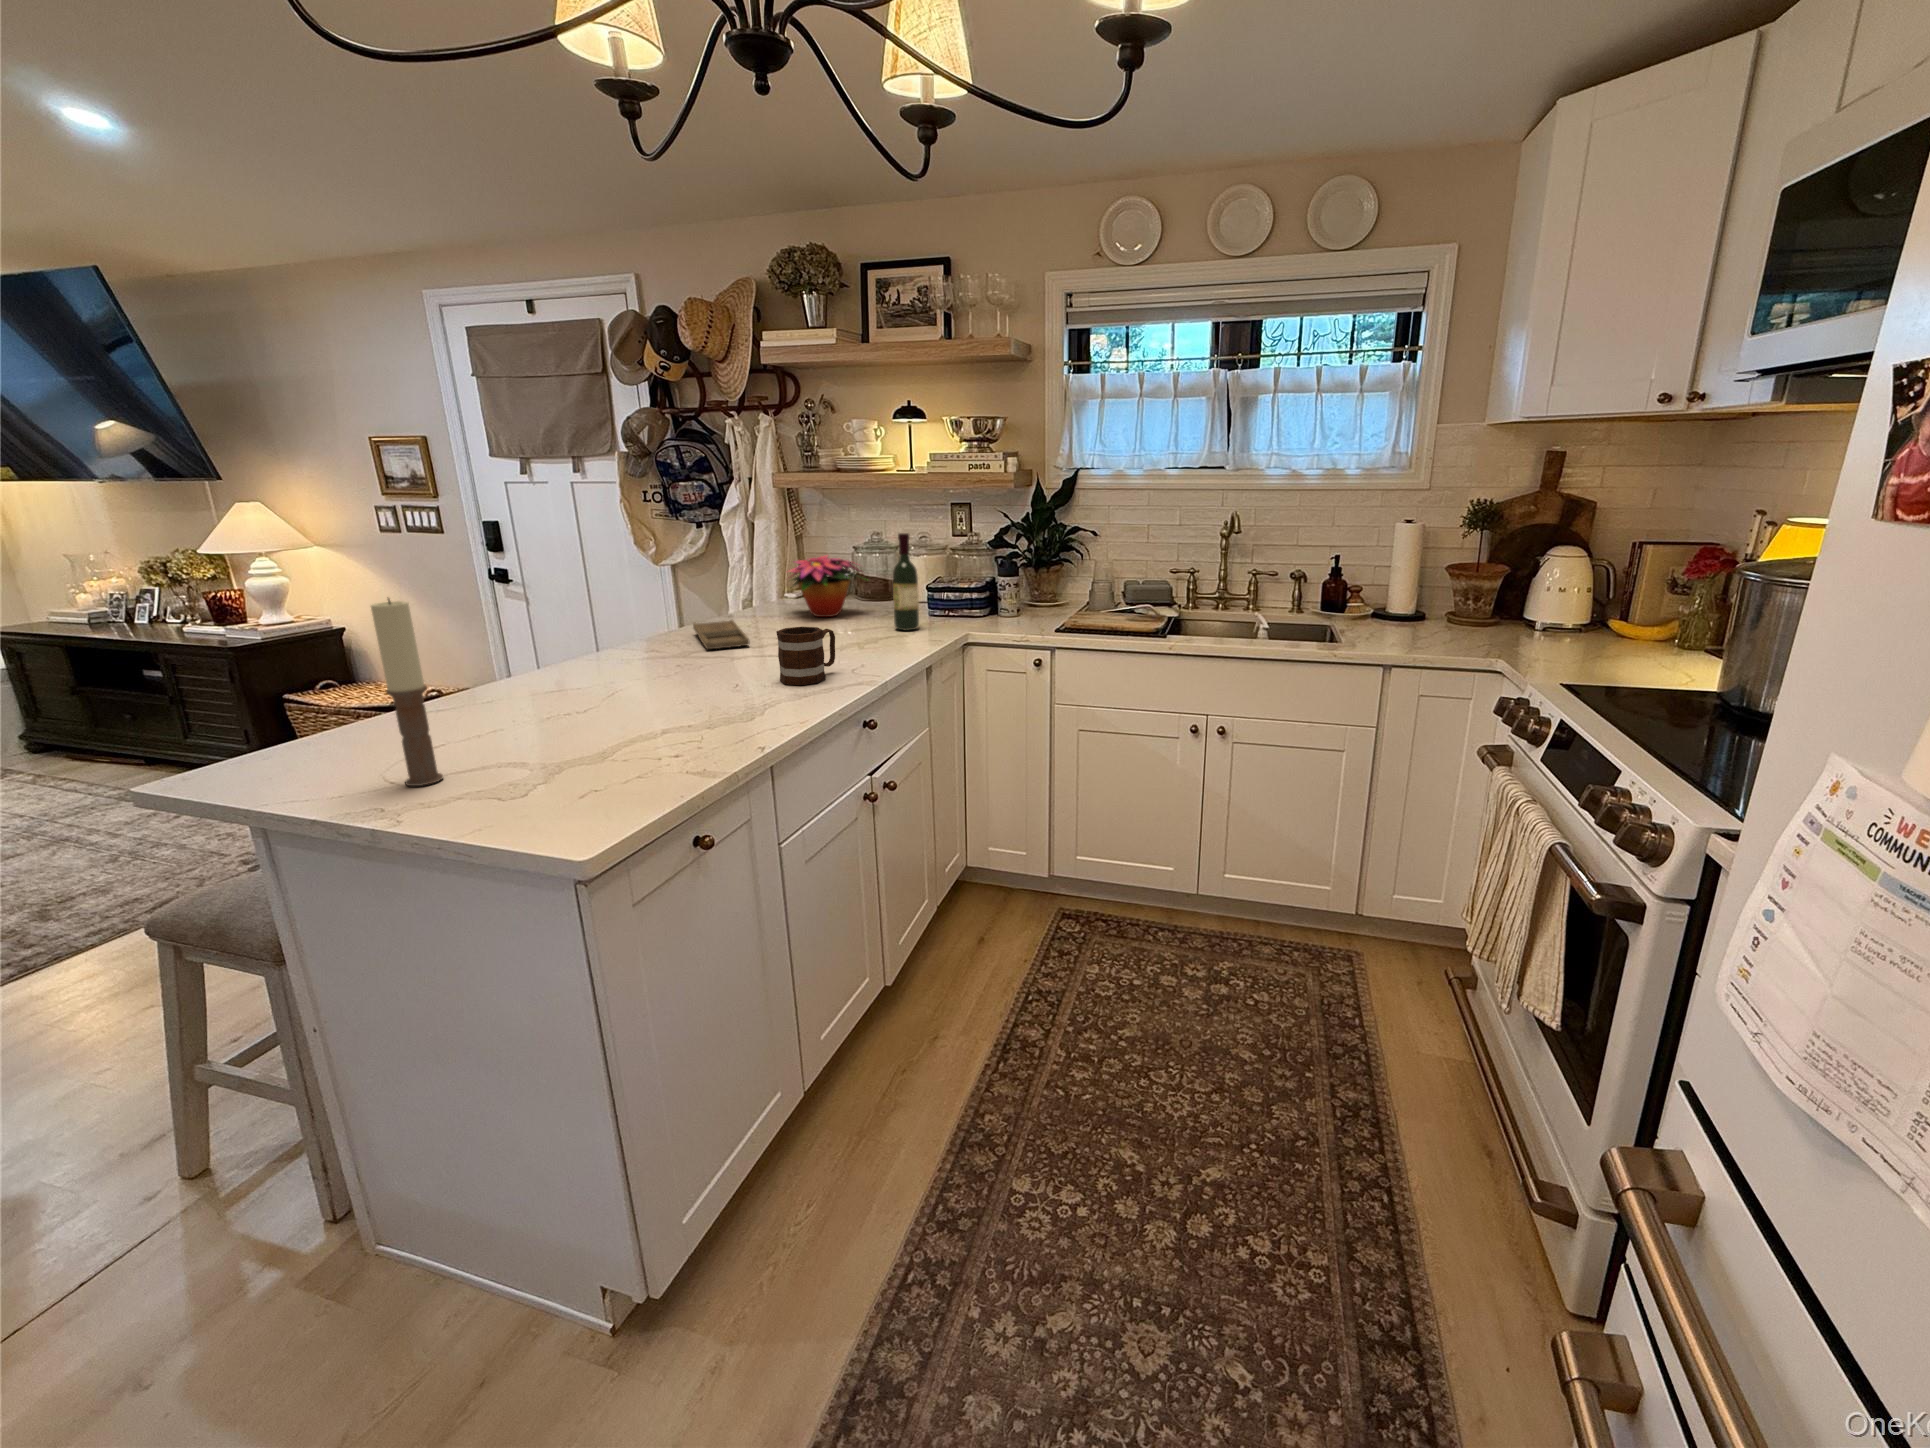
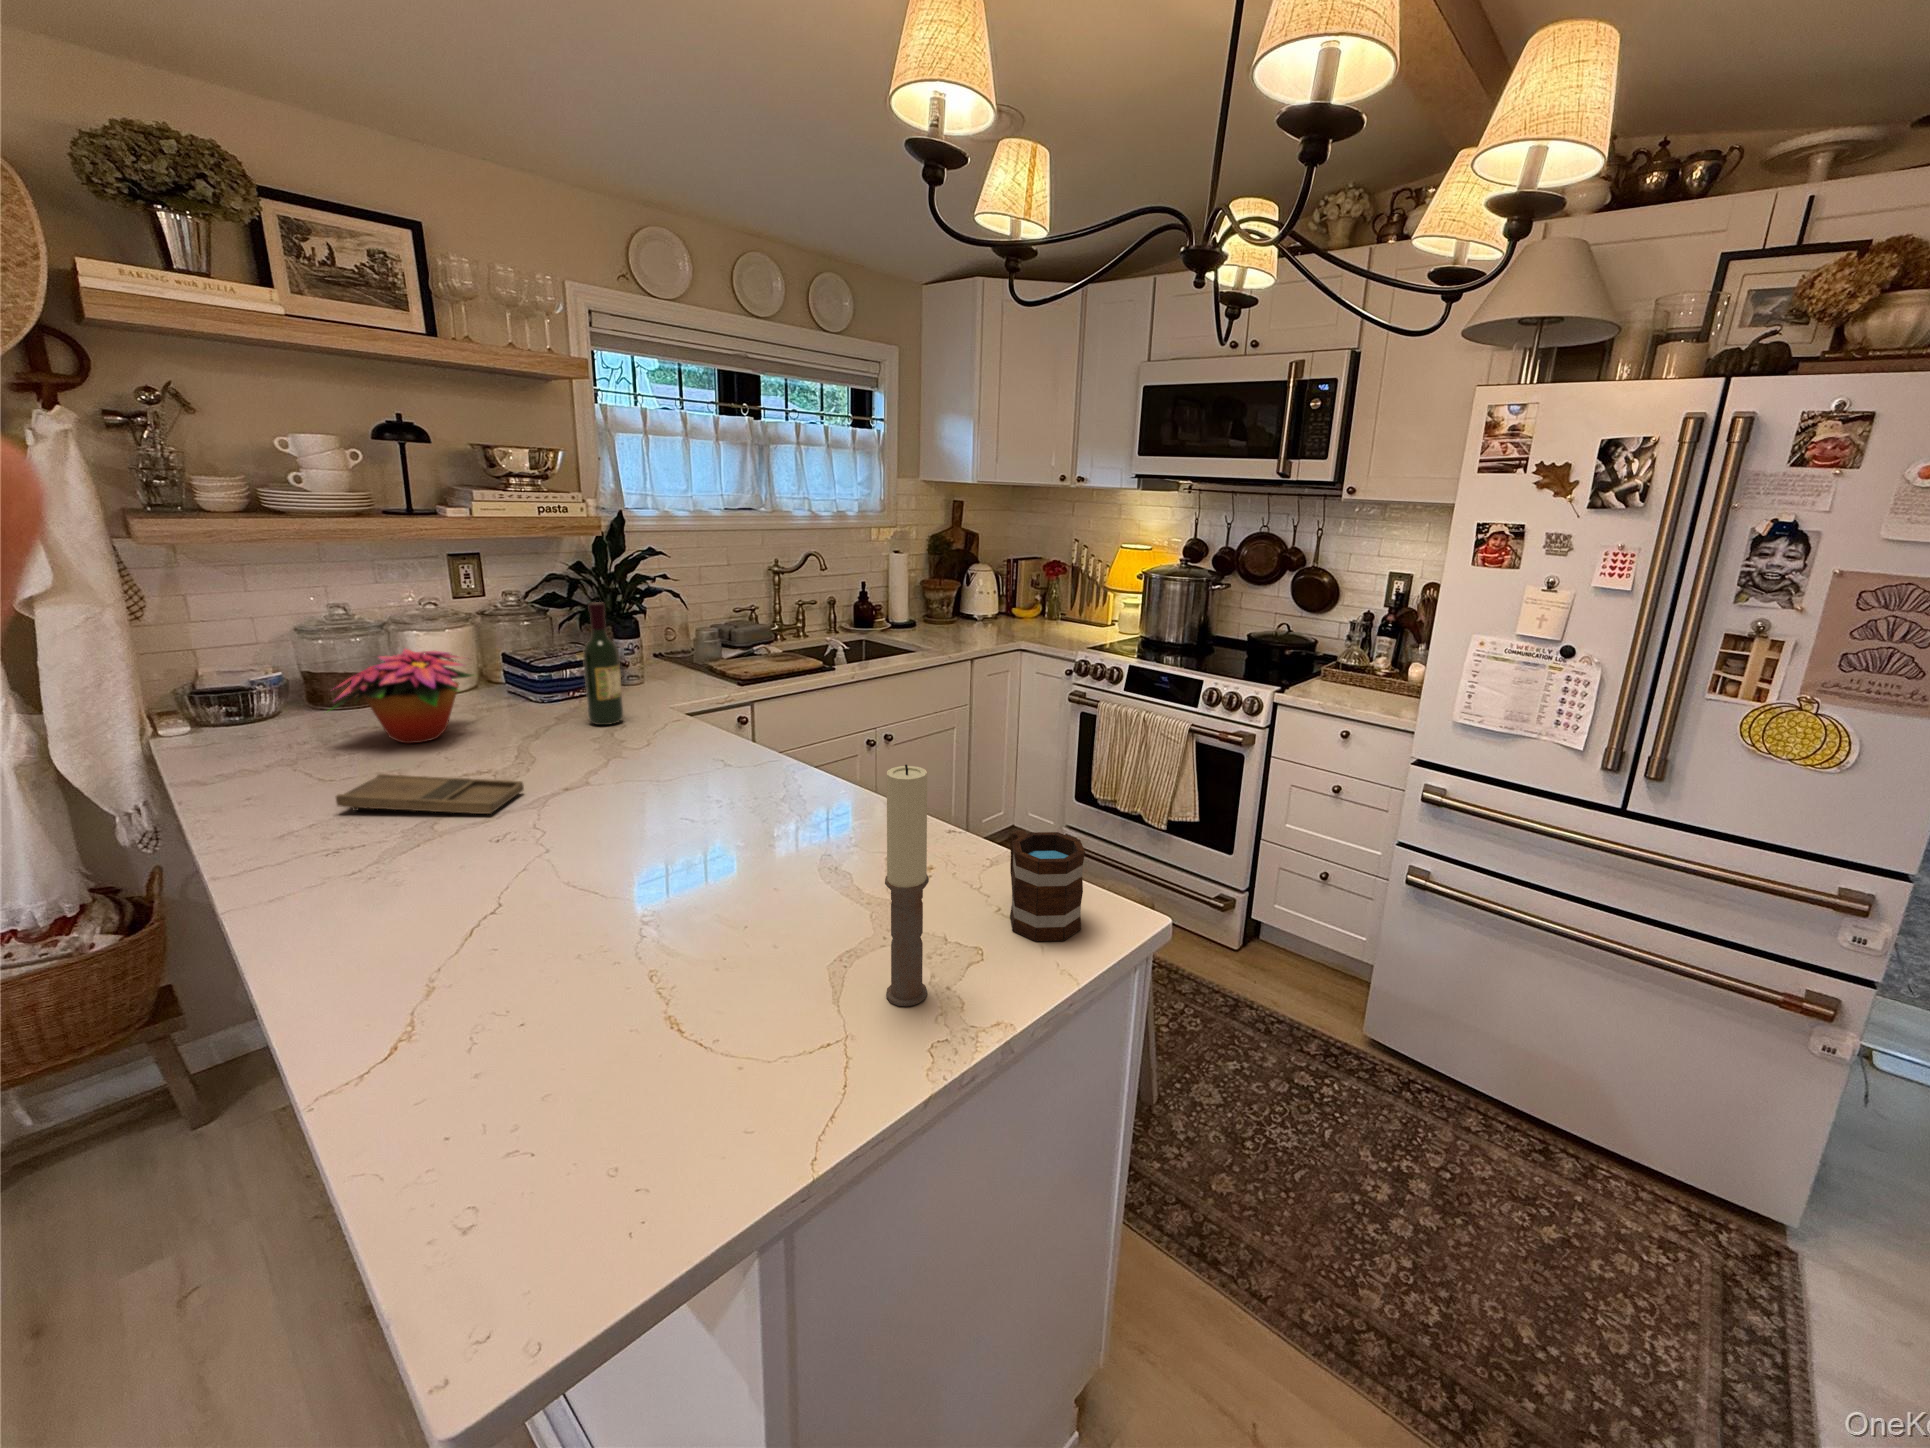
mug: present [776,627,835,685] -> present [1010,830,1085,941]

